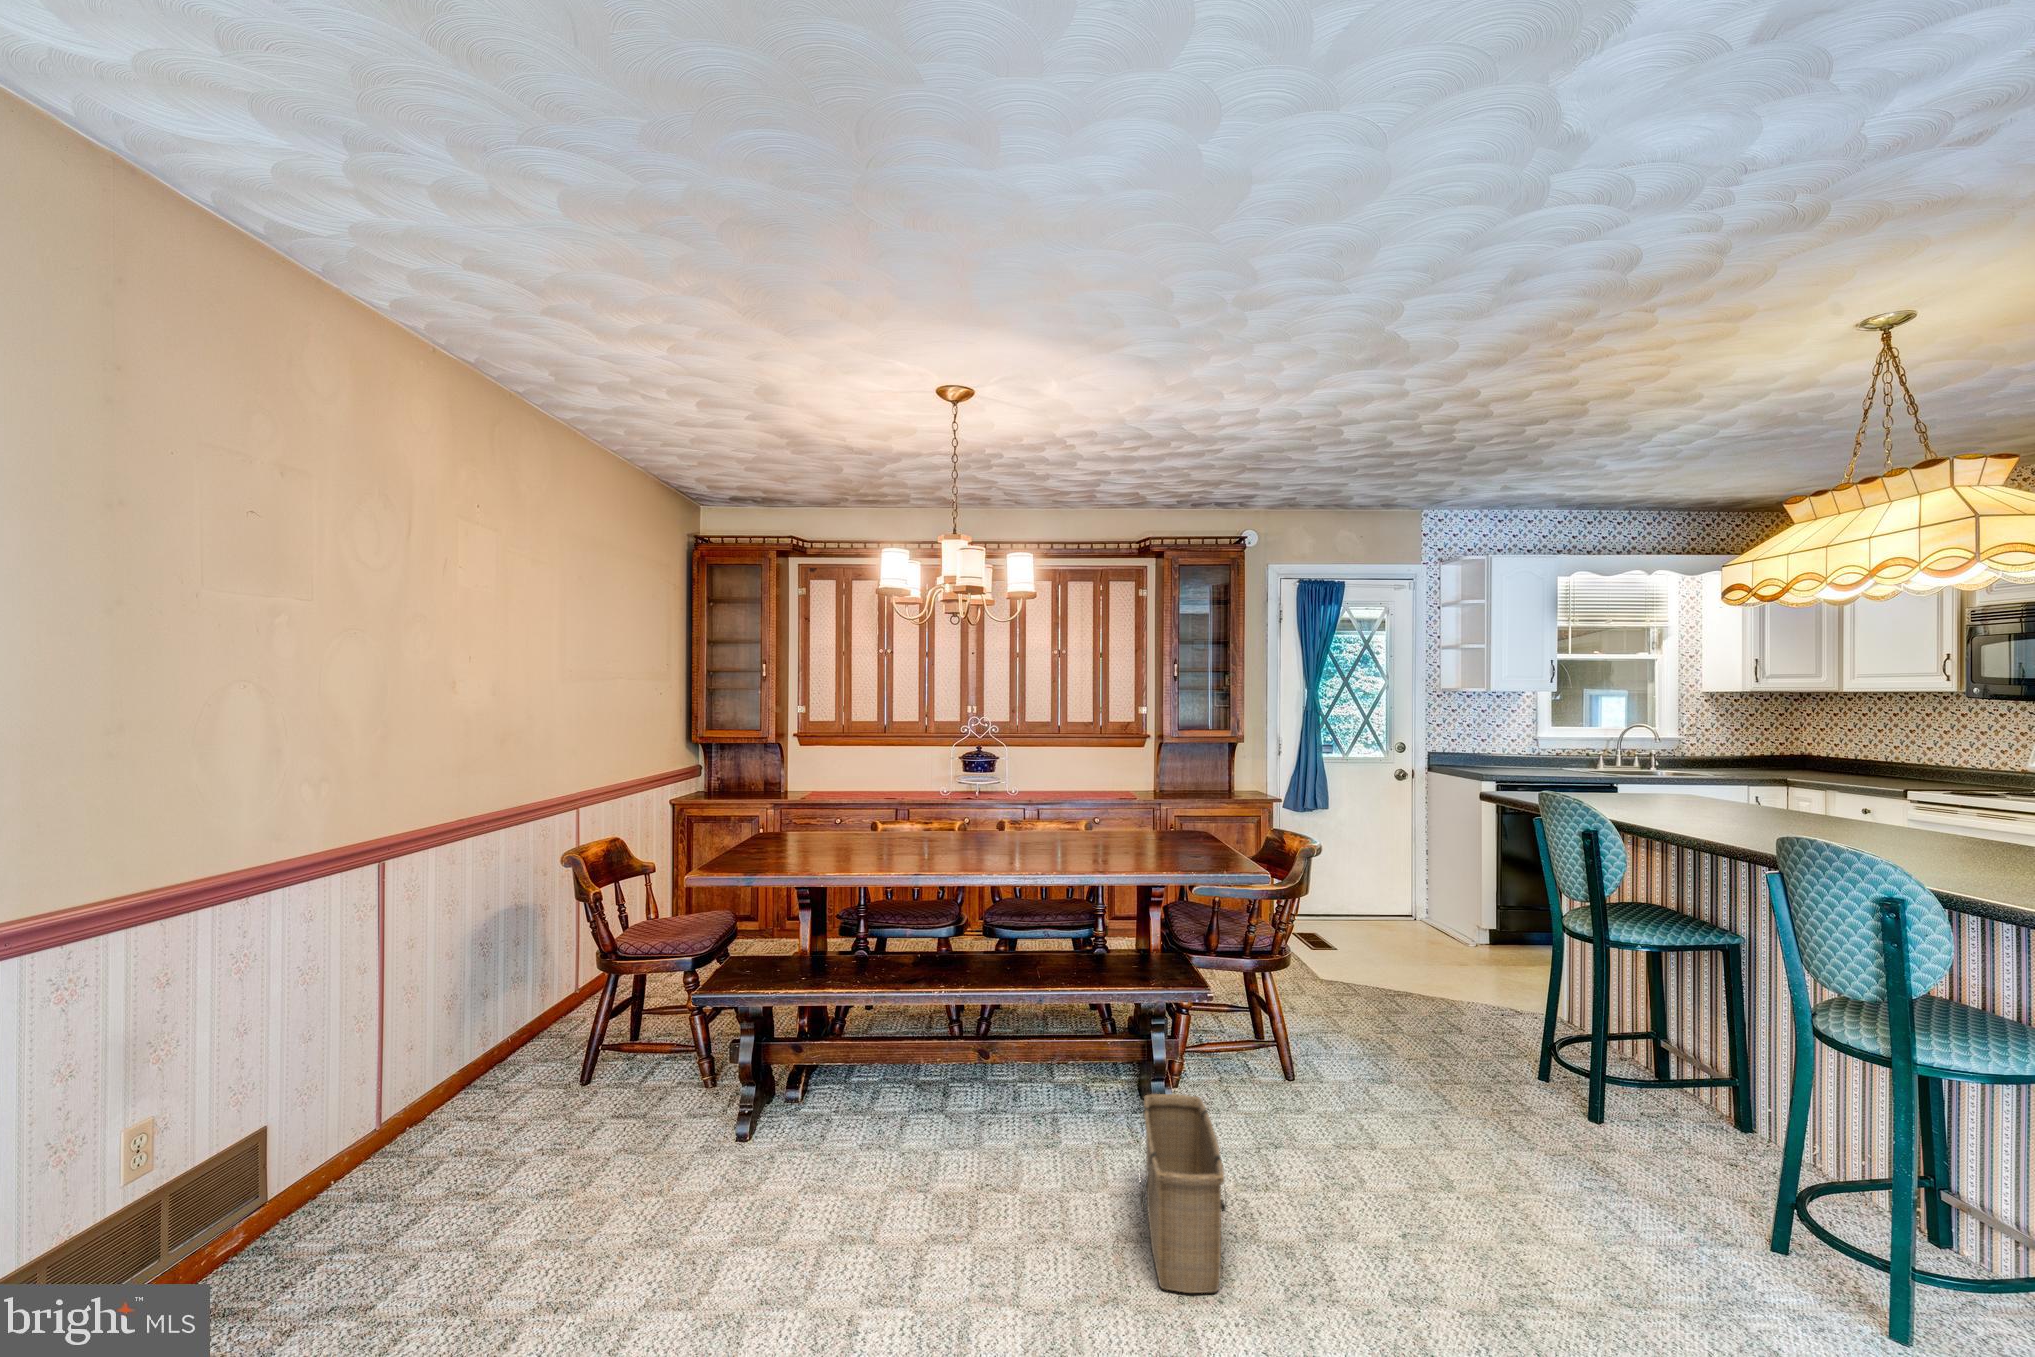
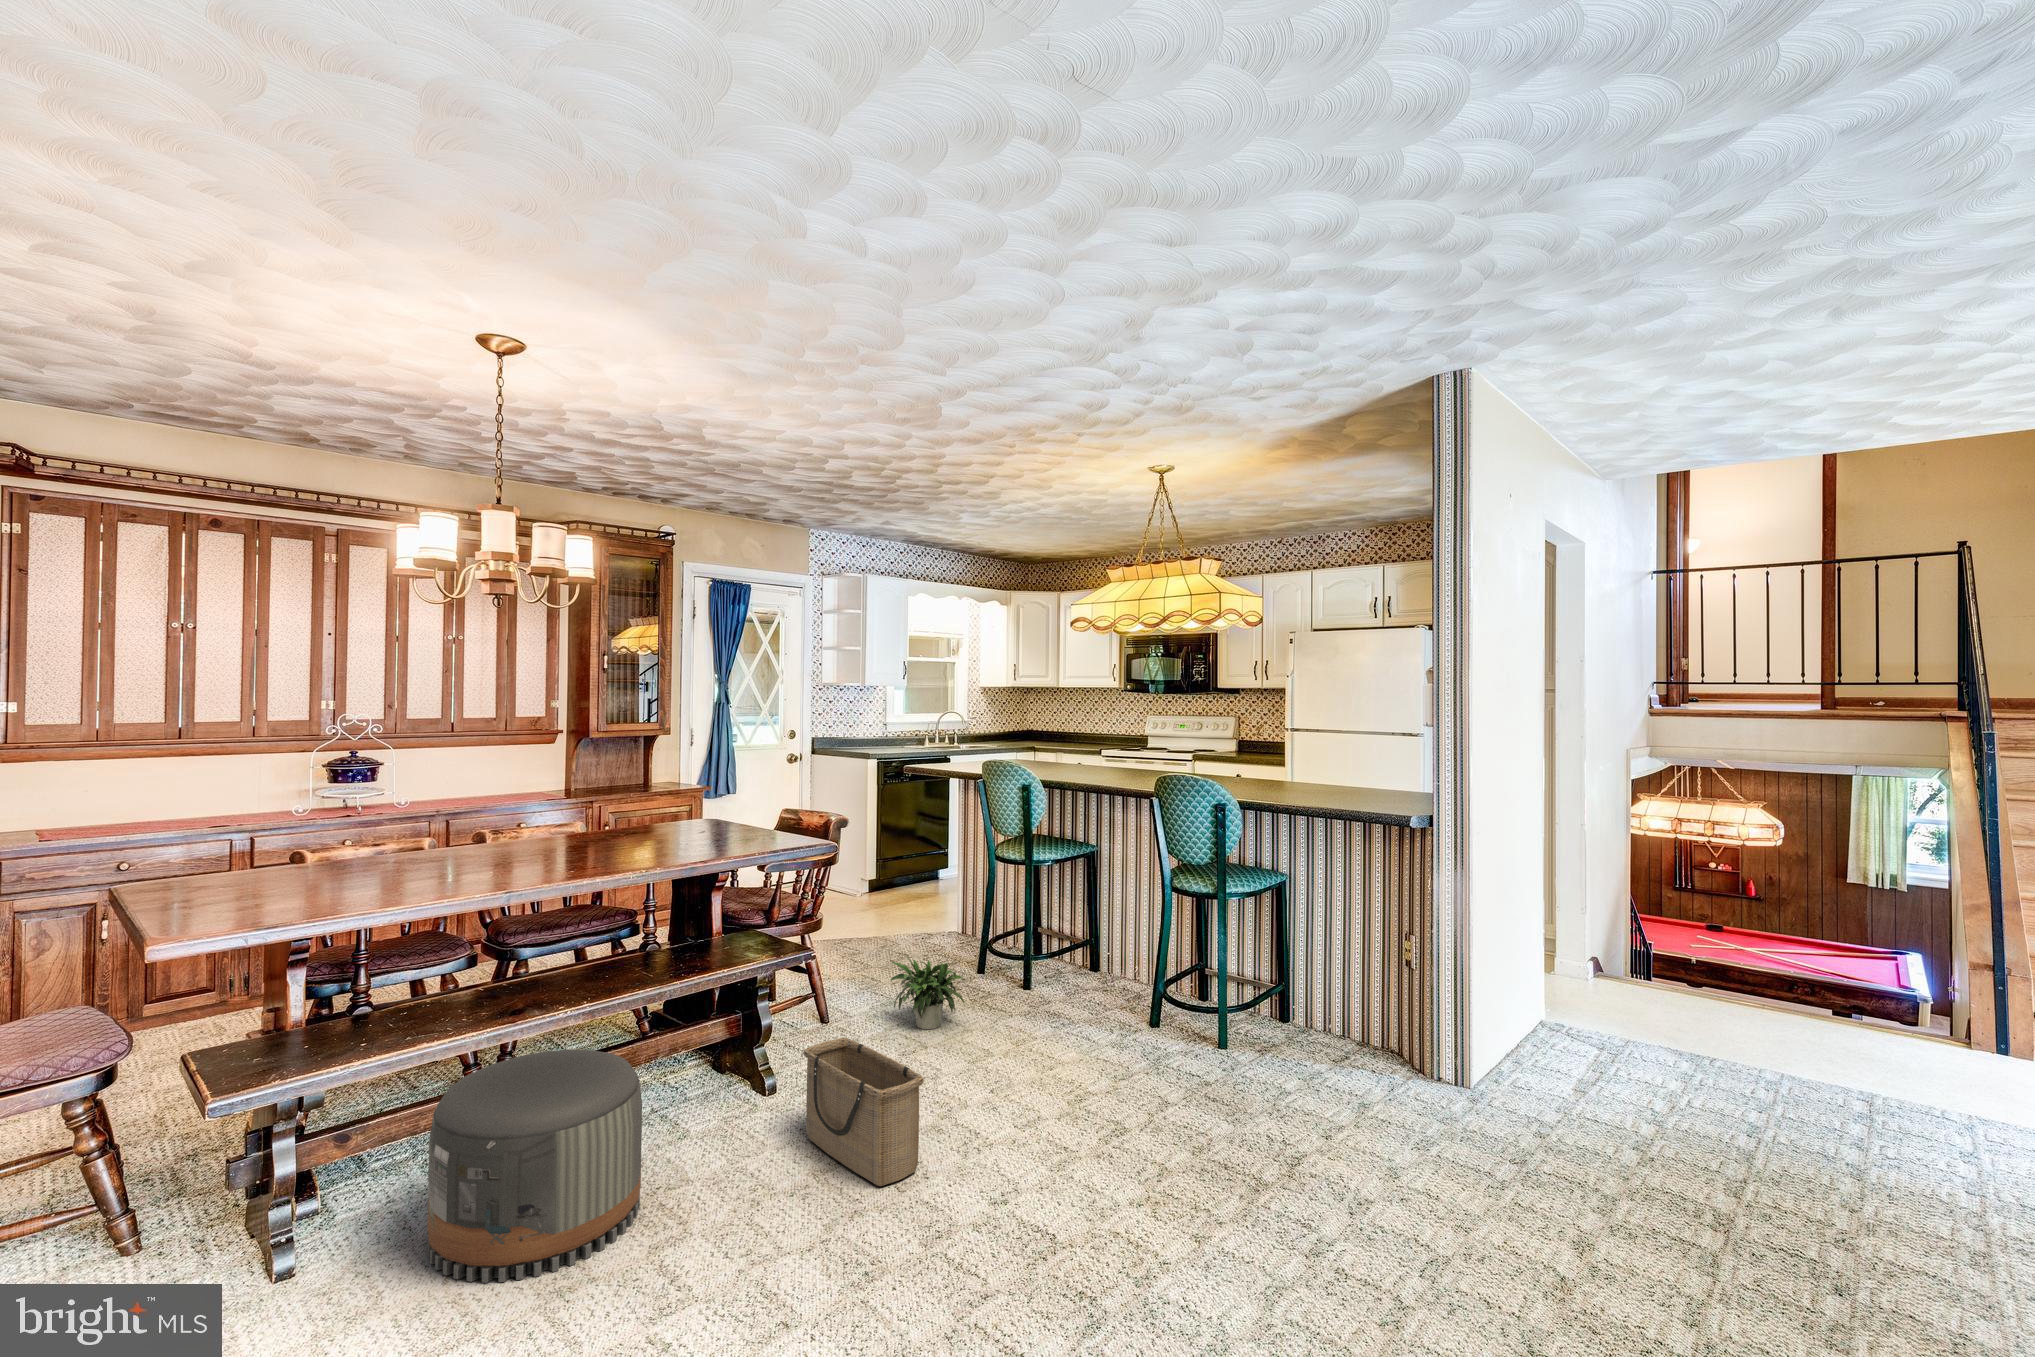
pouf: none [797,1017,971,1222] -> present [427,1050,642,1283]
potted plant: none [1352,1025,1463,1129] -> present [874,956,965,1029]

